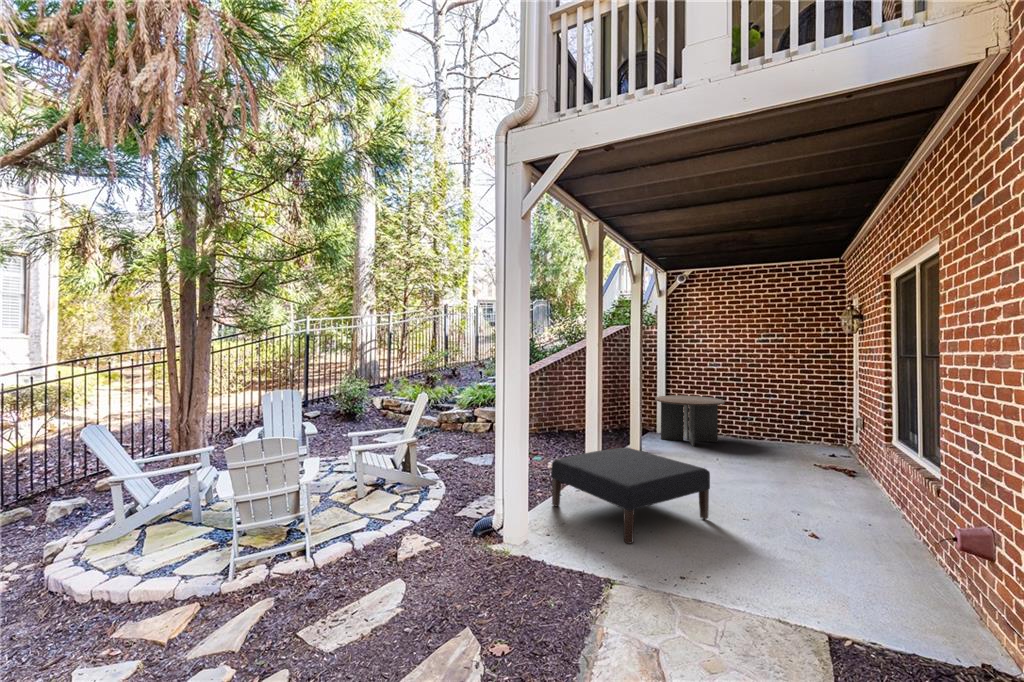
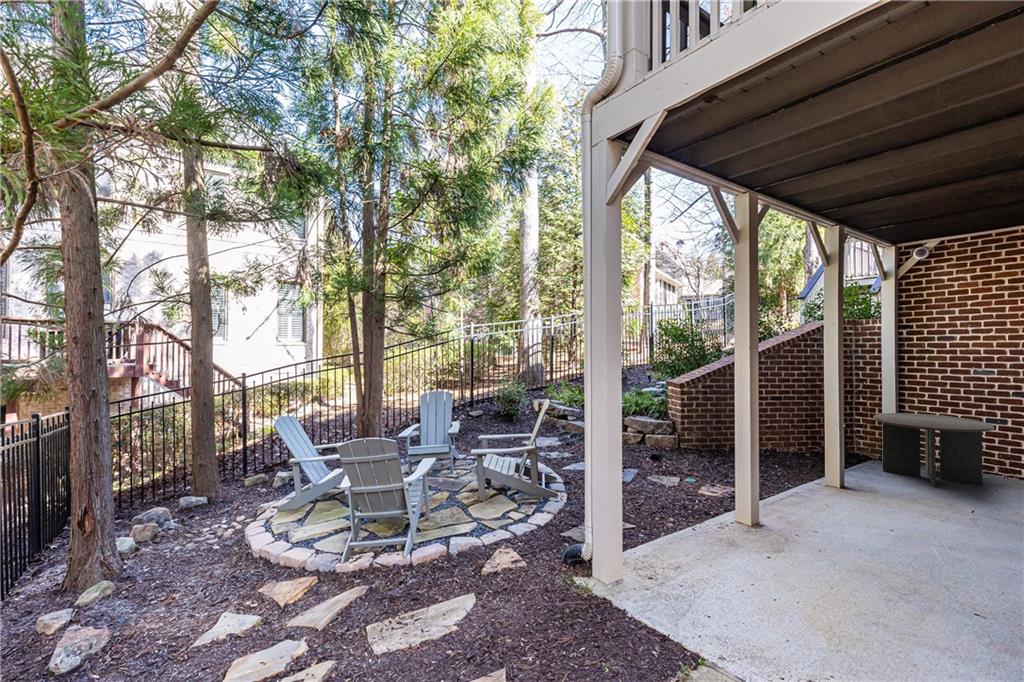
ottoman: present [551,447,710,544] -> none [676,482,905,613]

